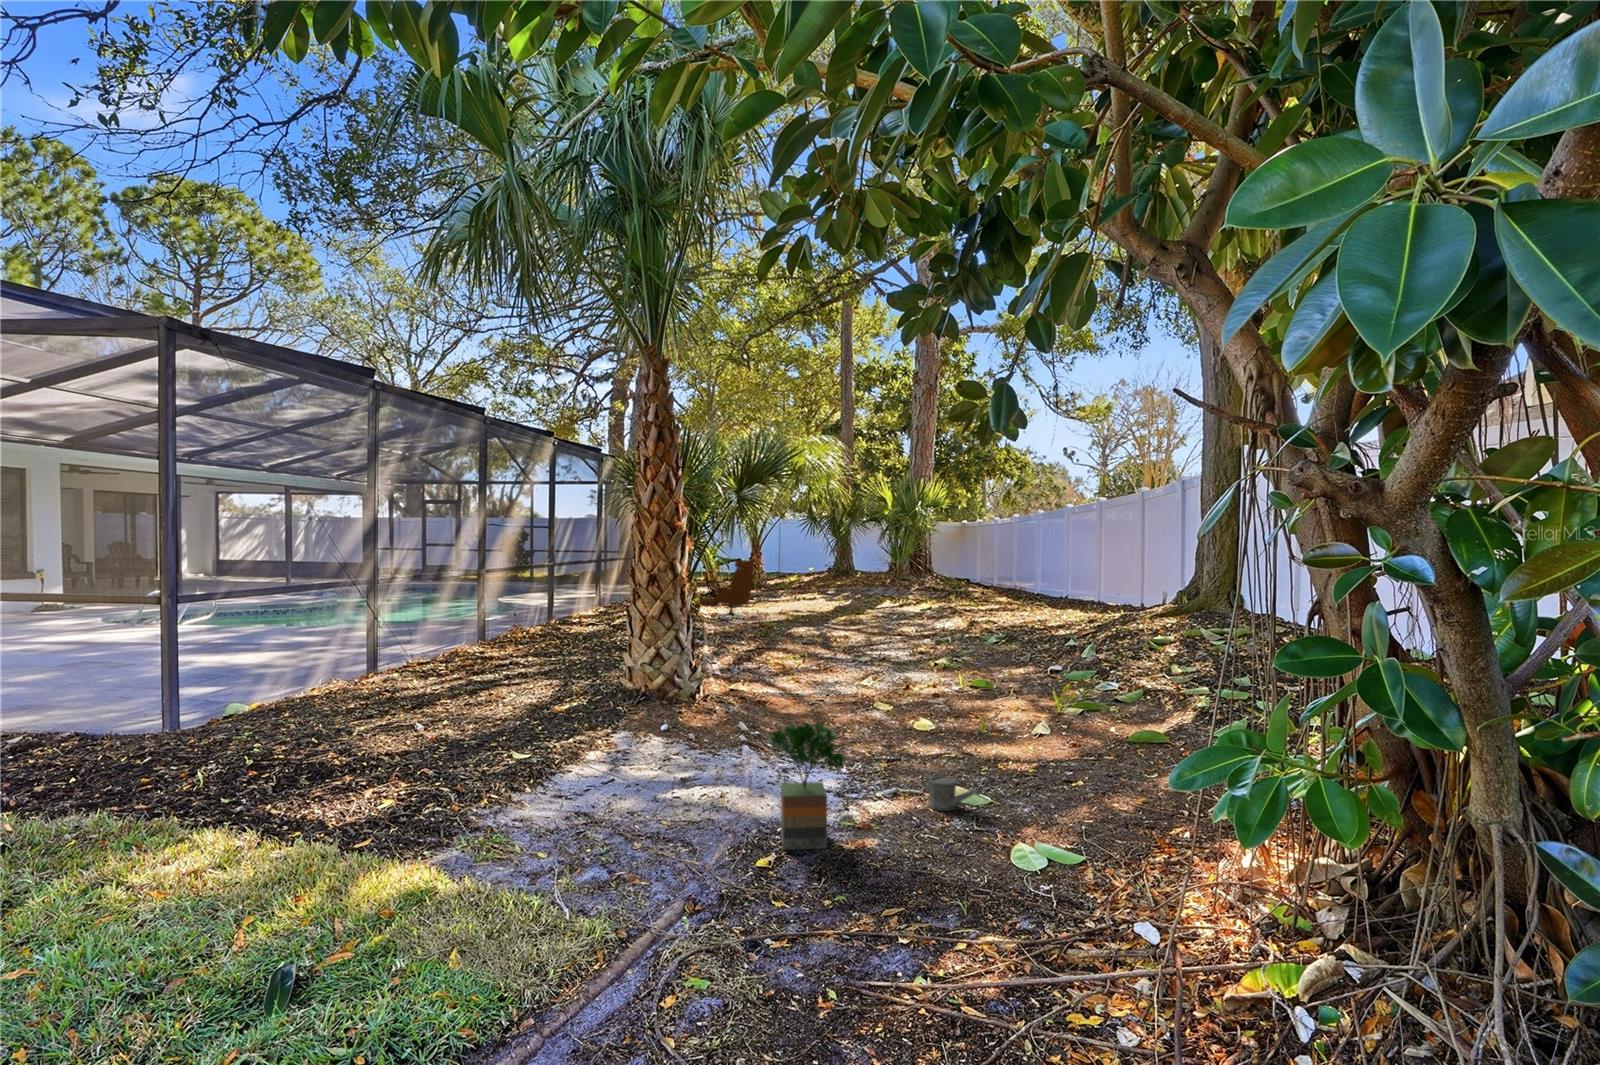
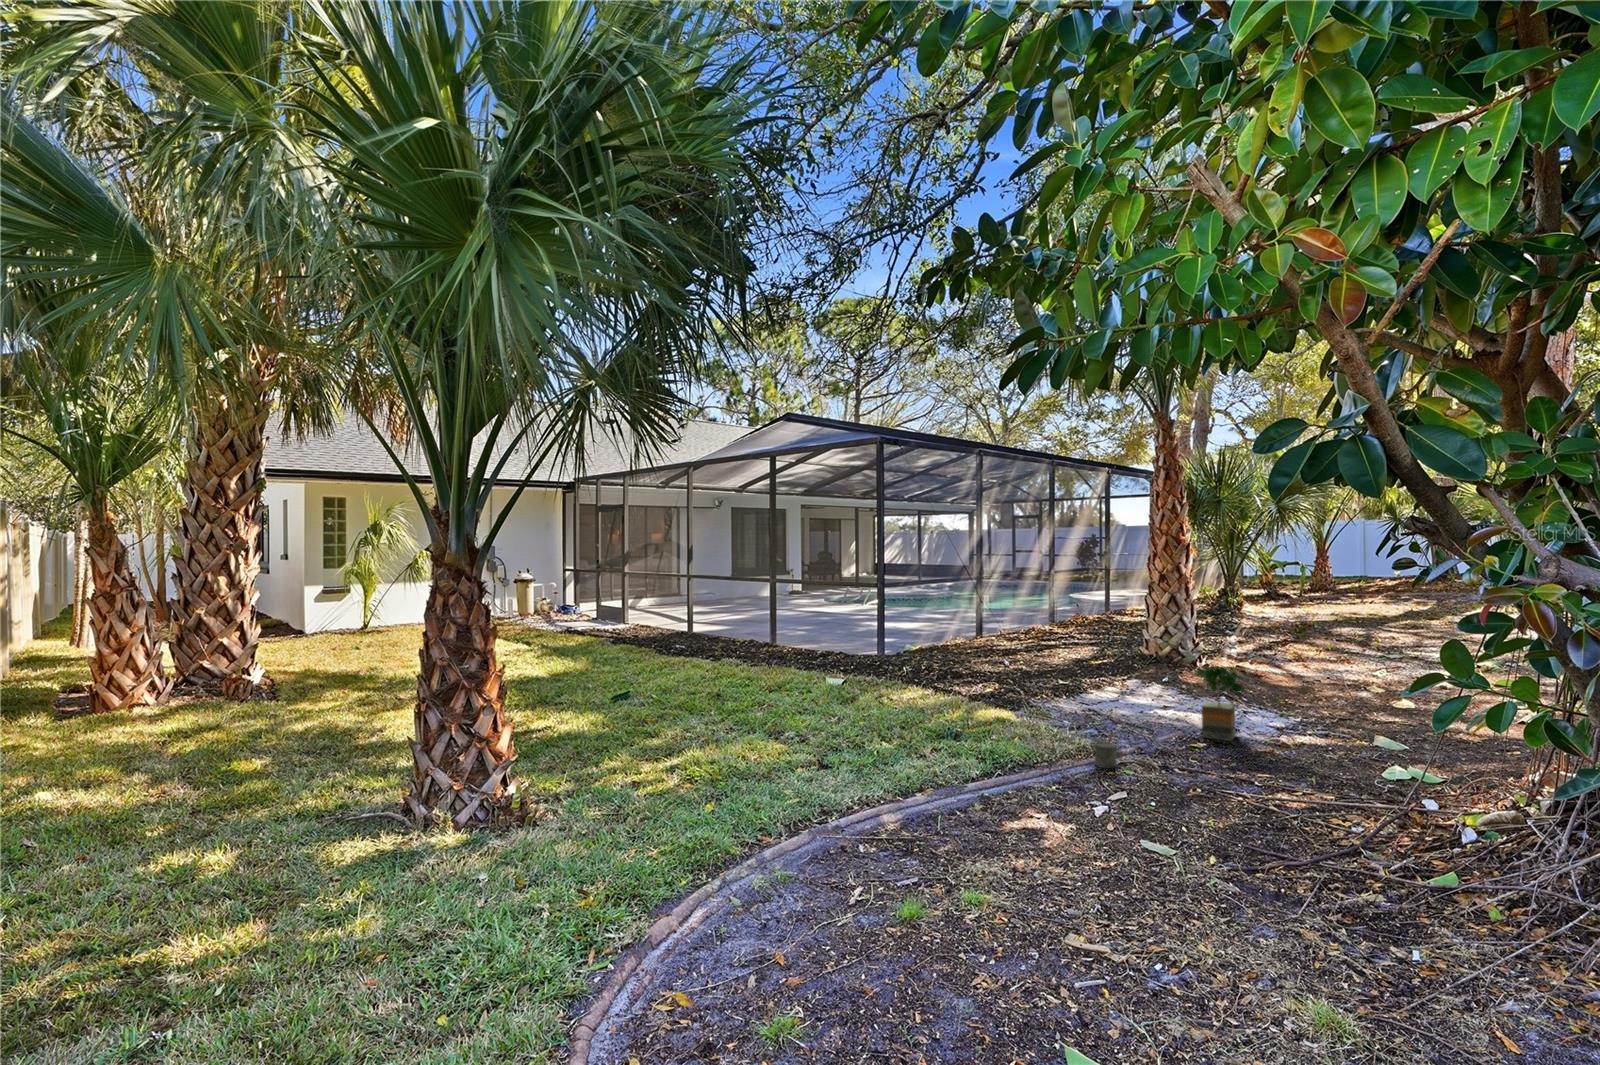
lounge chair: present [699,560,755,617] -> none [1241,563,1302,618]
watering can: present [921,774,982,811] -> present [1094,739,1123,768]

